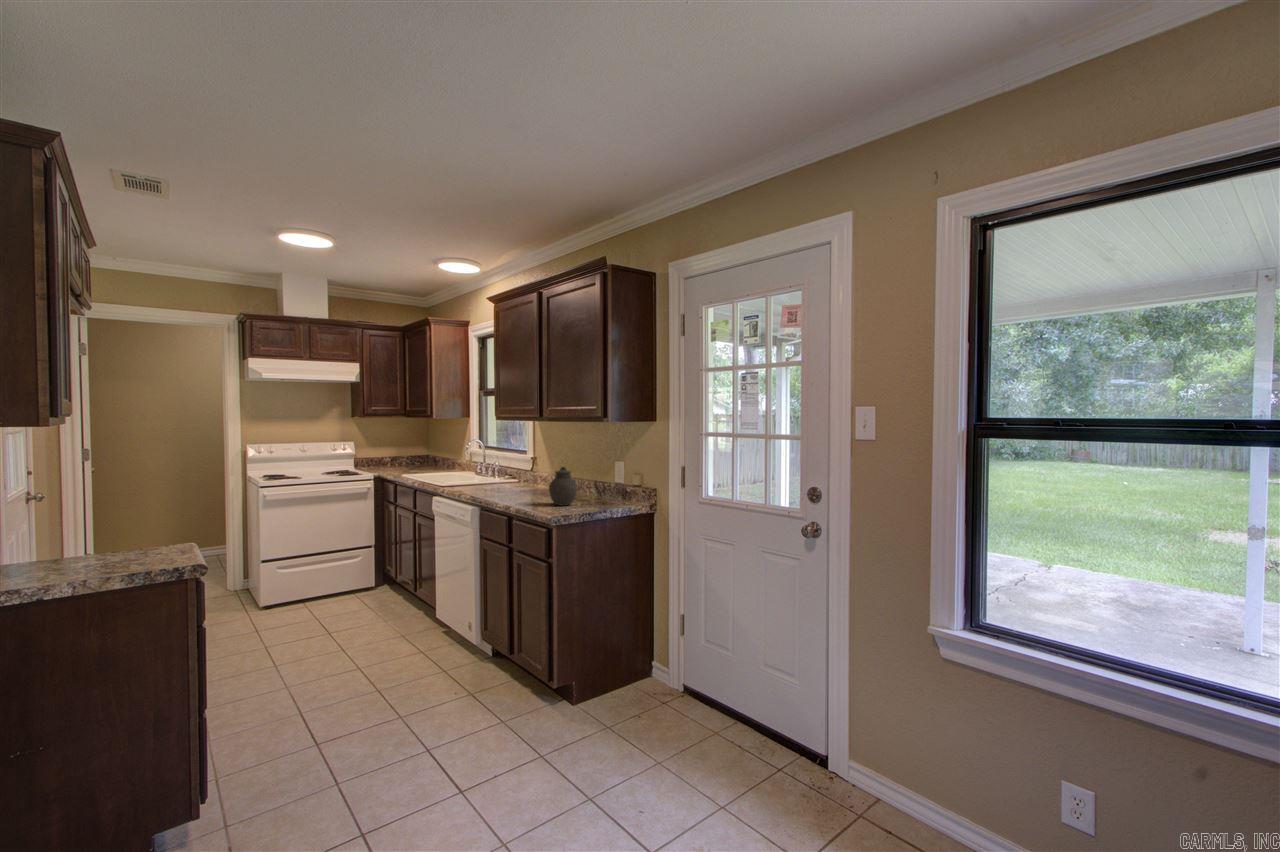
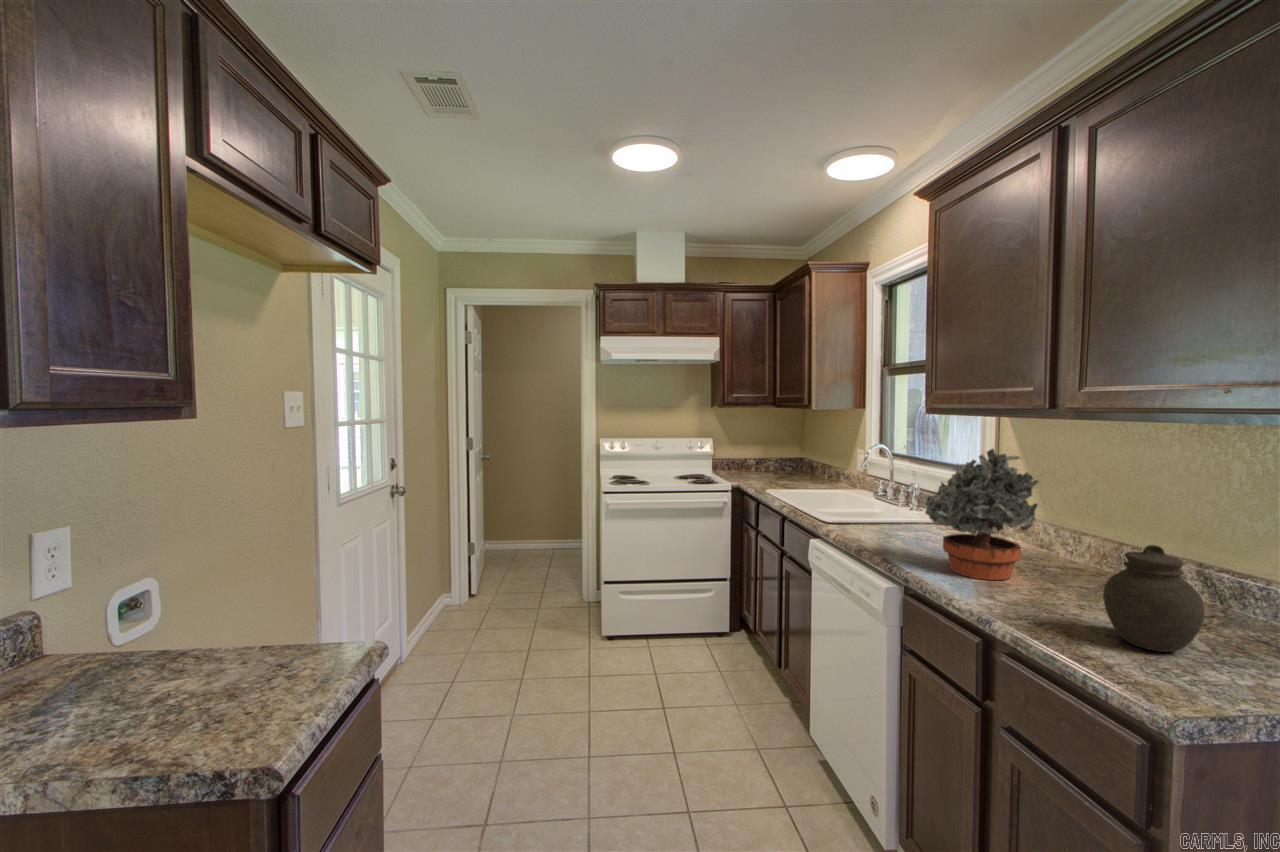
potted plant: none [490,435,540,497] -> present [925,449,1039,580]

